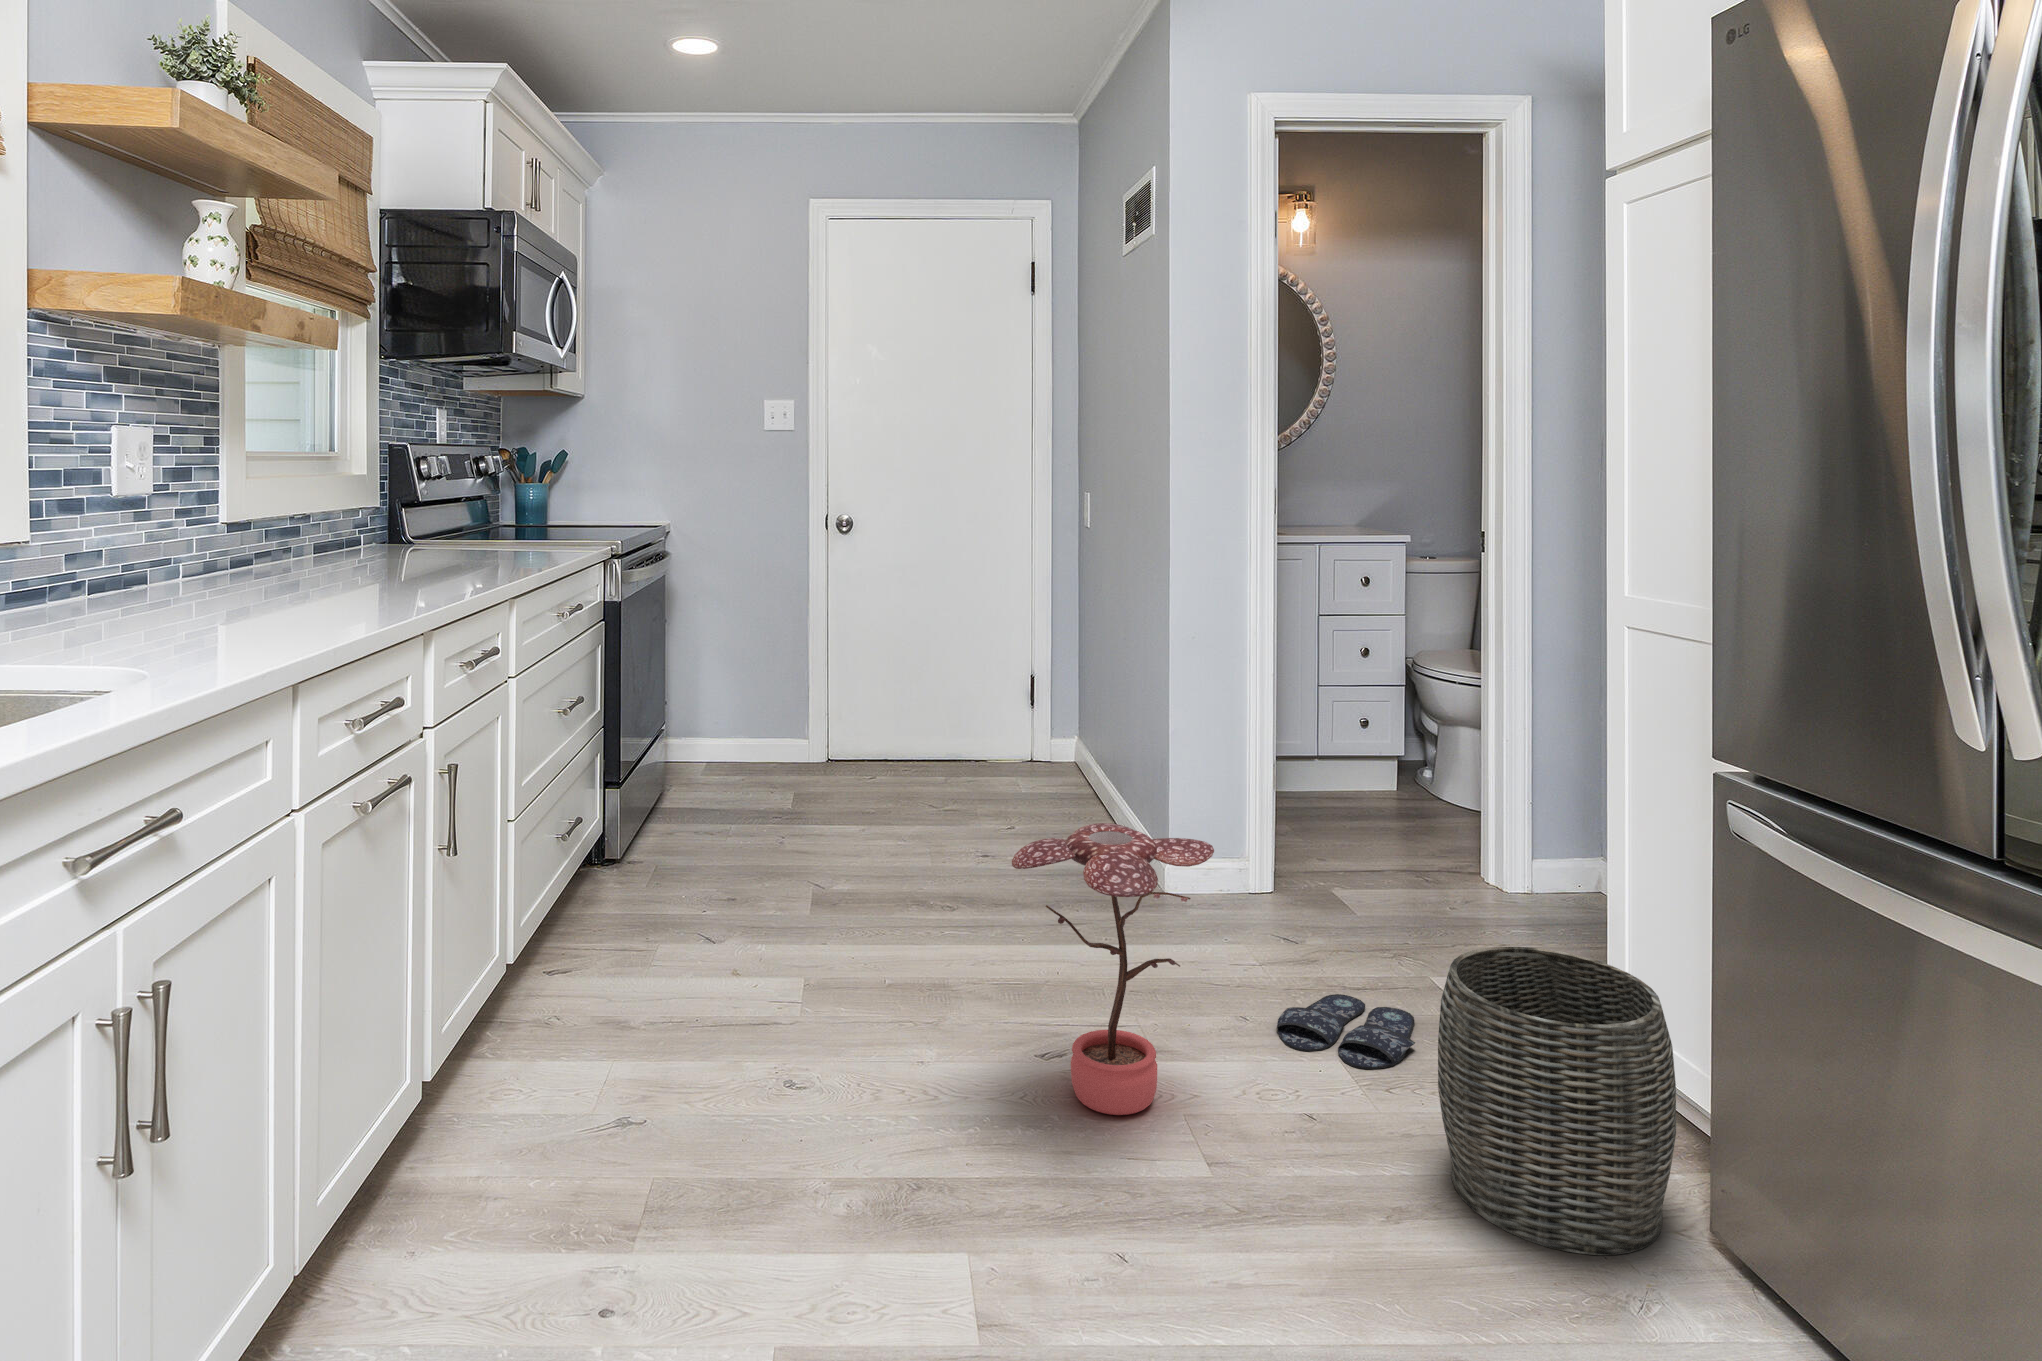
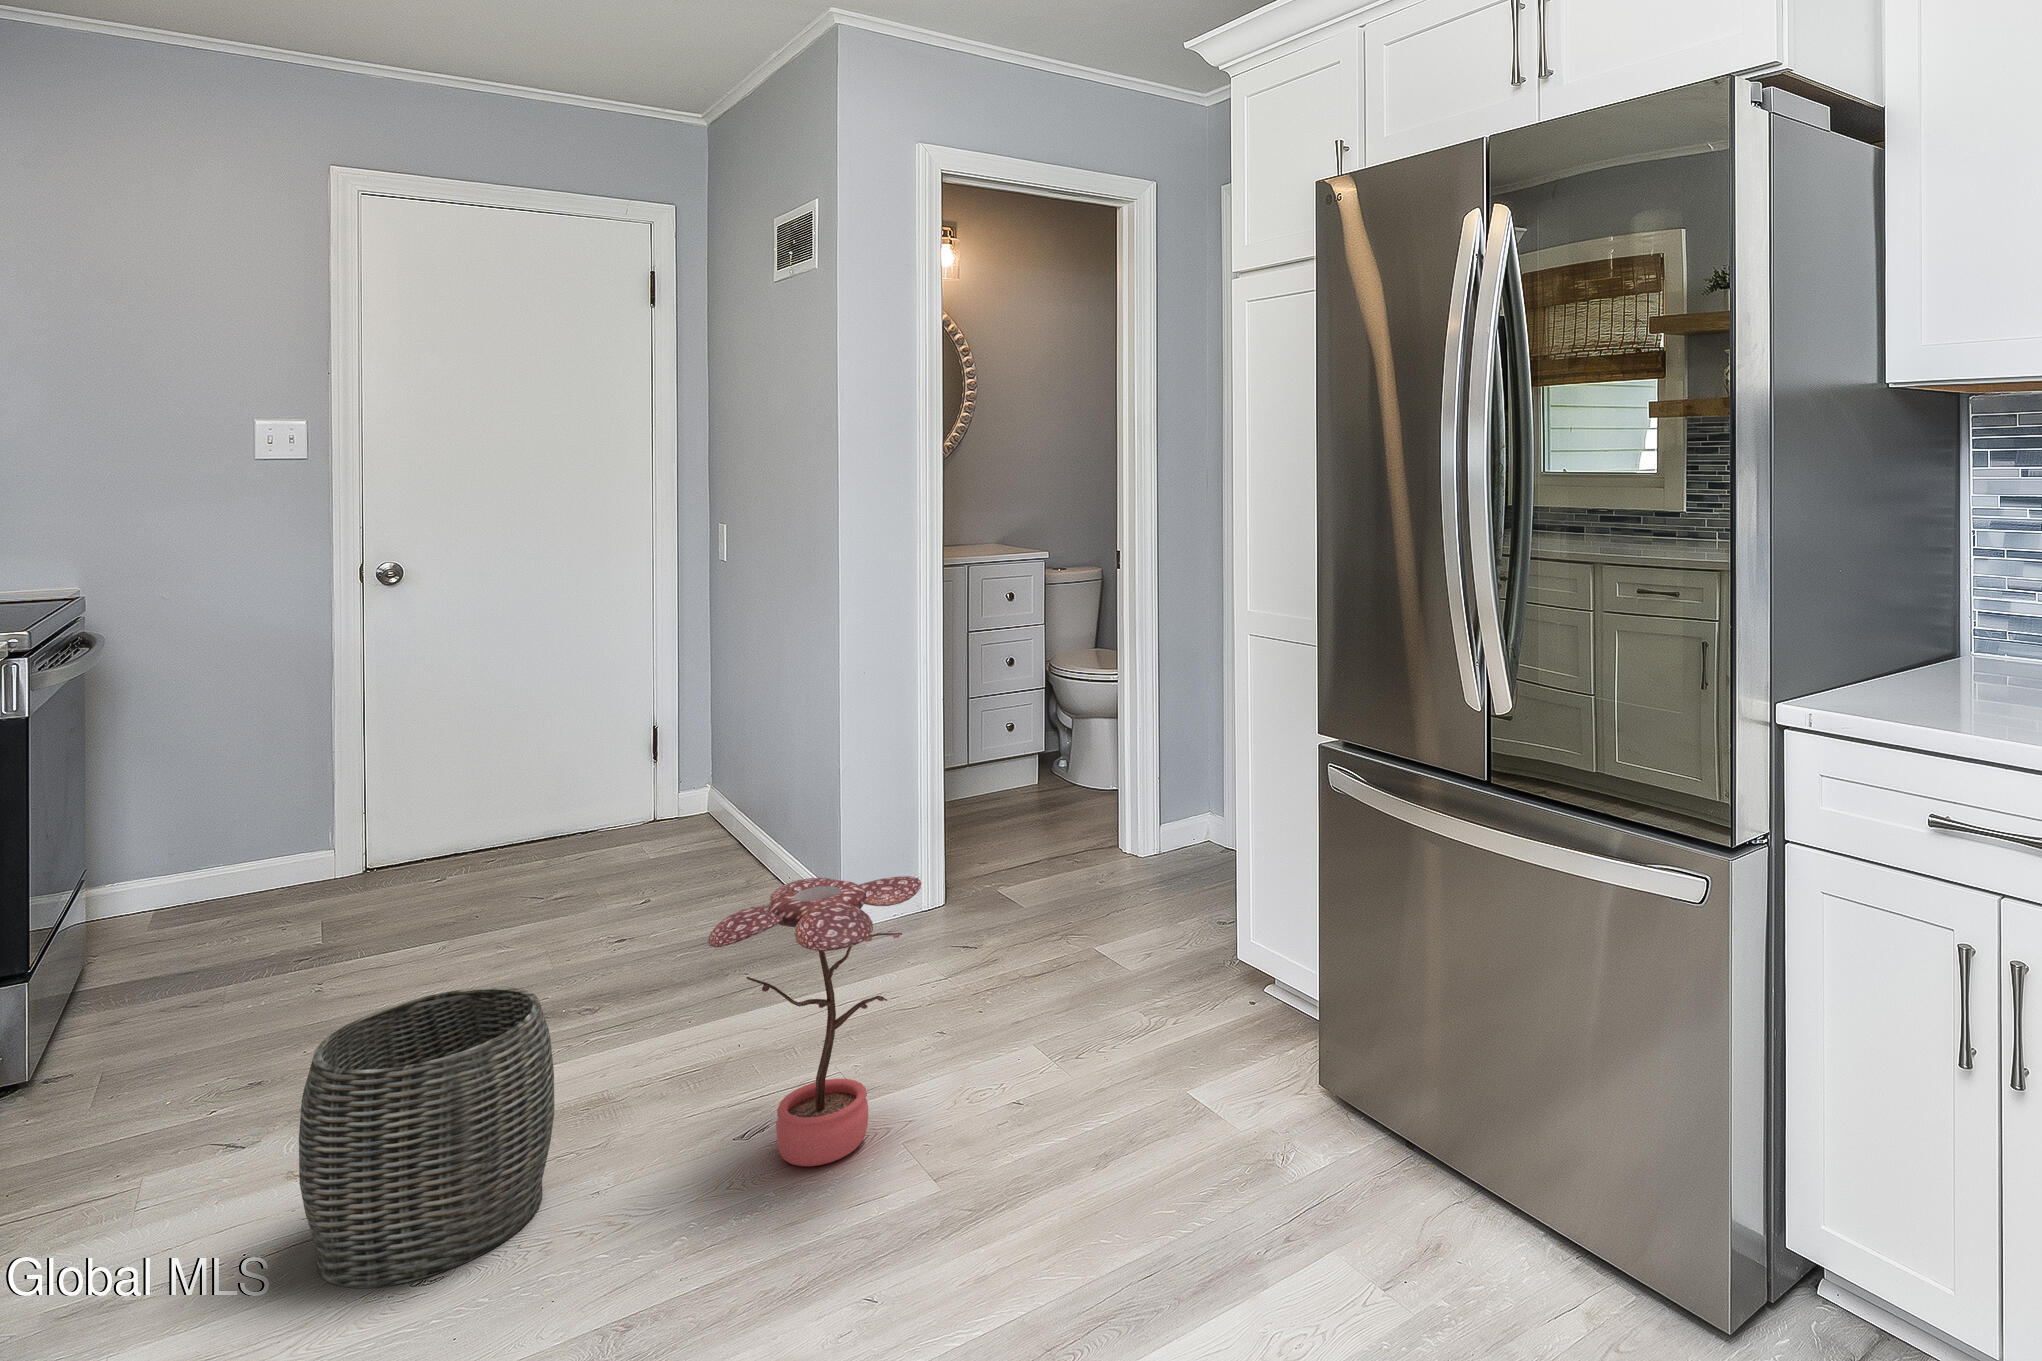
woven basket: present [1438,947,1676,1255] -> present [299,987,554,1288]
slippers: present [1277,994,1415,1069] -> none [970,984,1091,1046]

